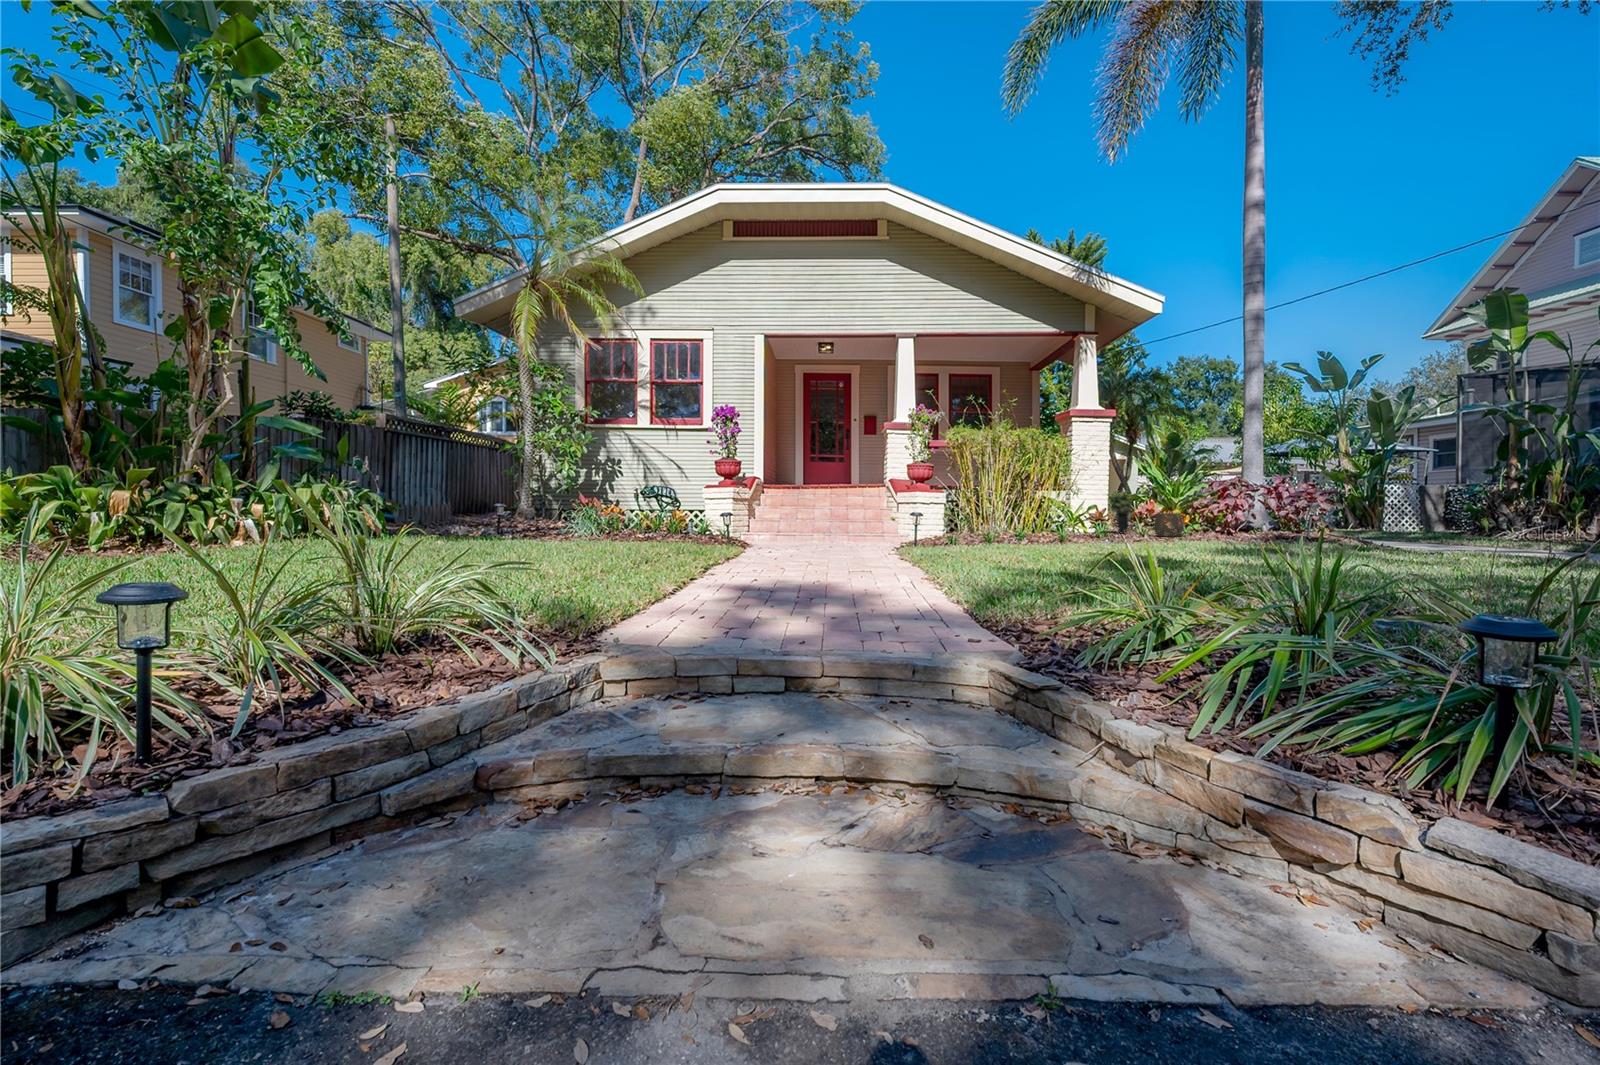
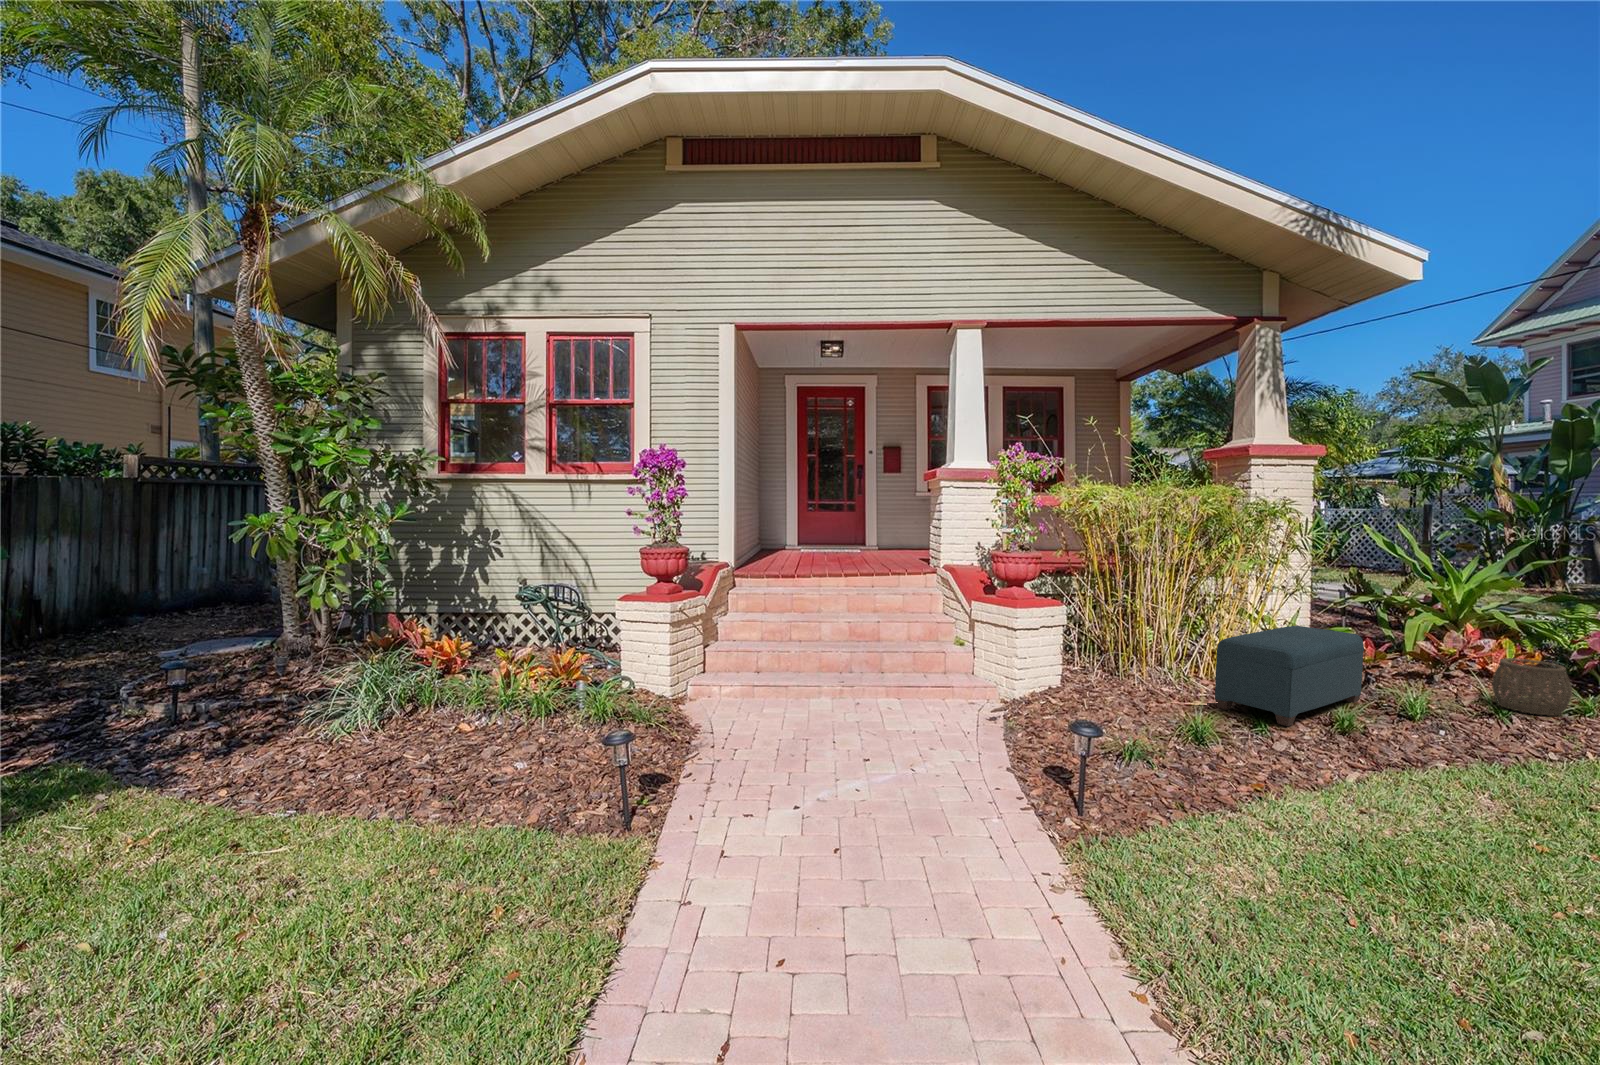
potted plant: present [1109,491,1135,534] -> none [1358,599,1420,684]
bench: none [1013,501,1092,539] -> present [1215,626,1364,726]

